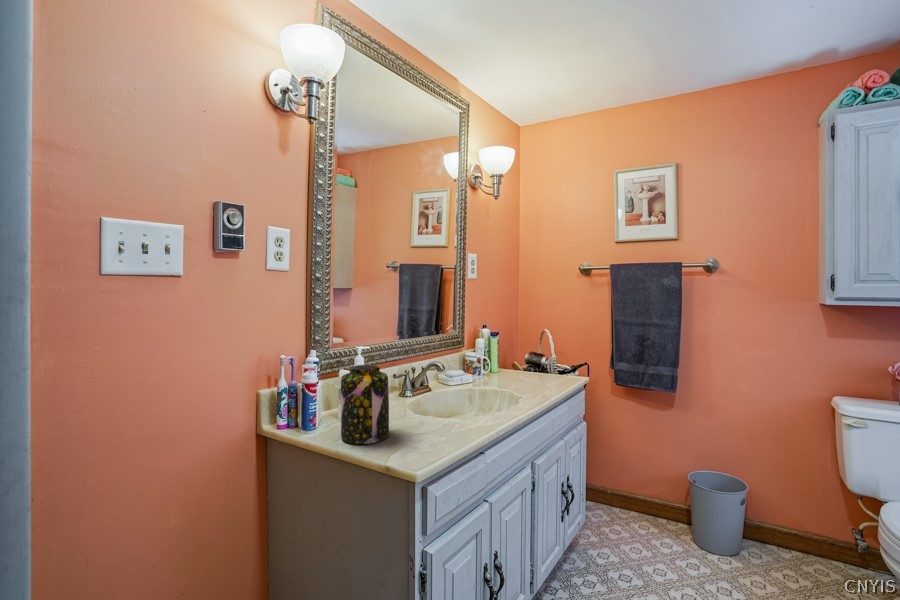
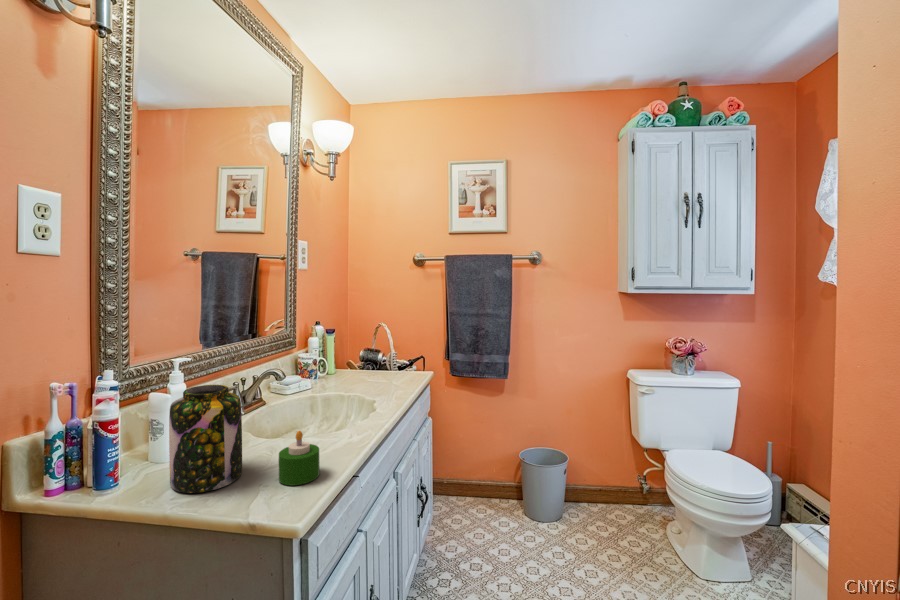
candle: none [409,407,441,452] -> present [279,431,320,485]

